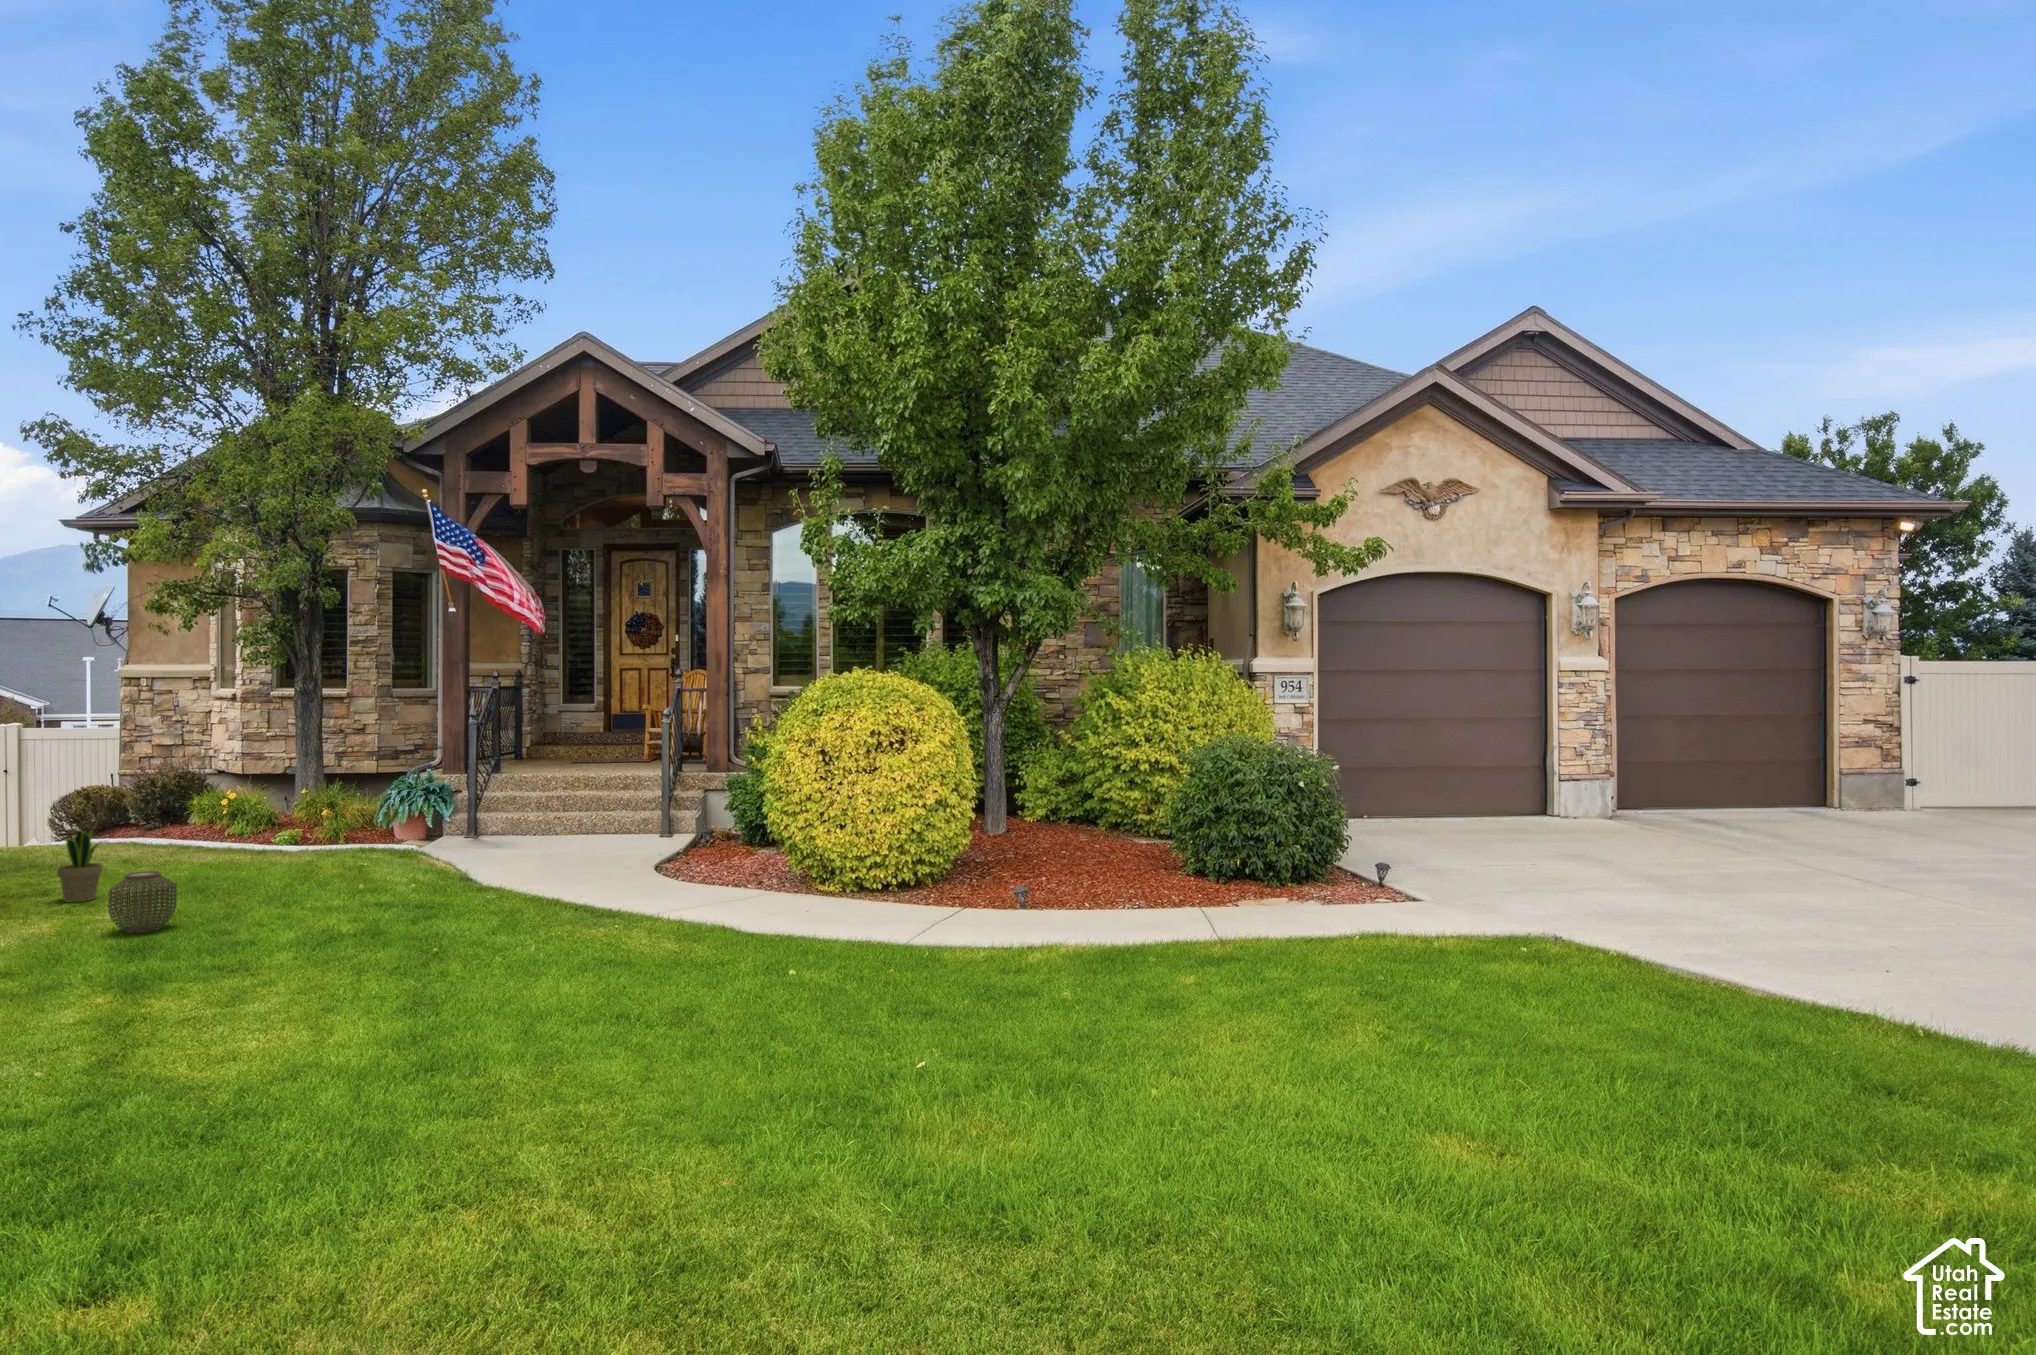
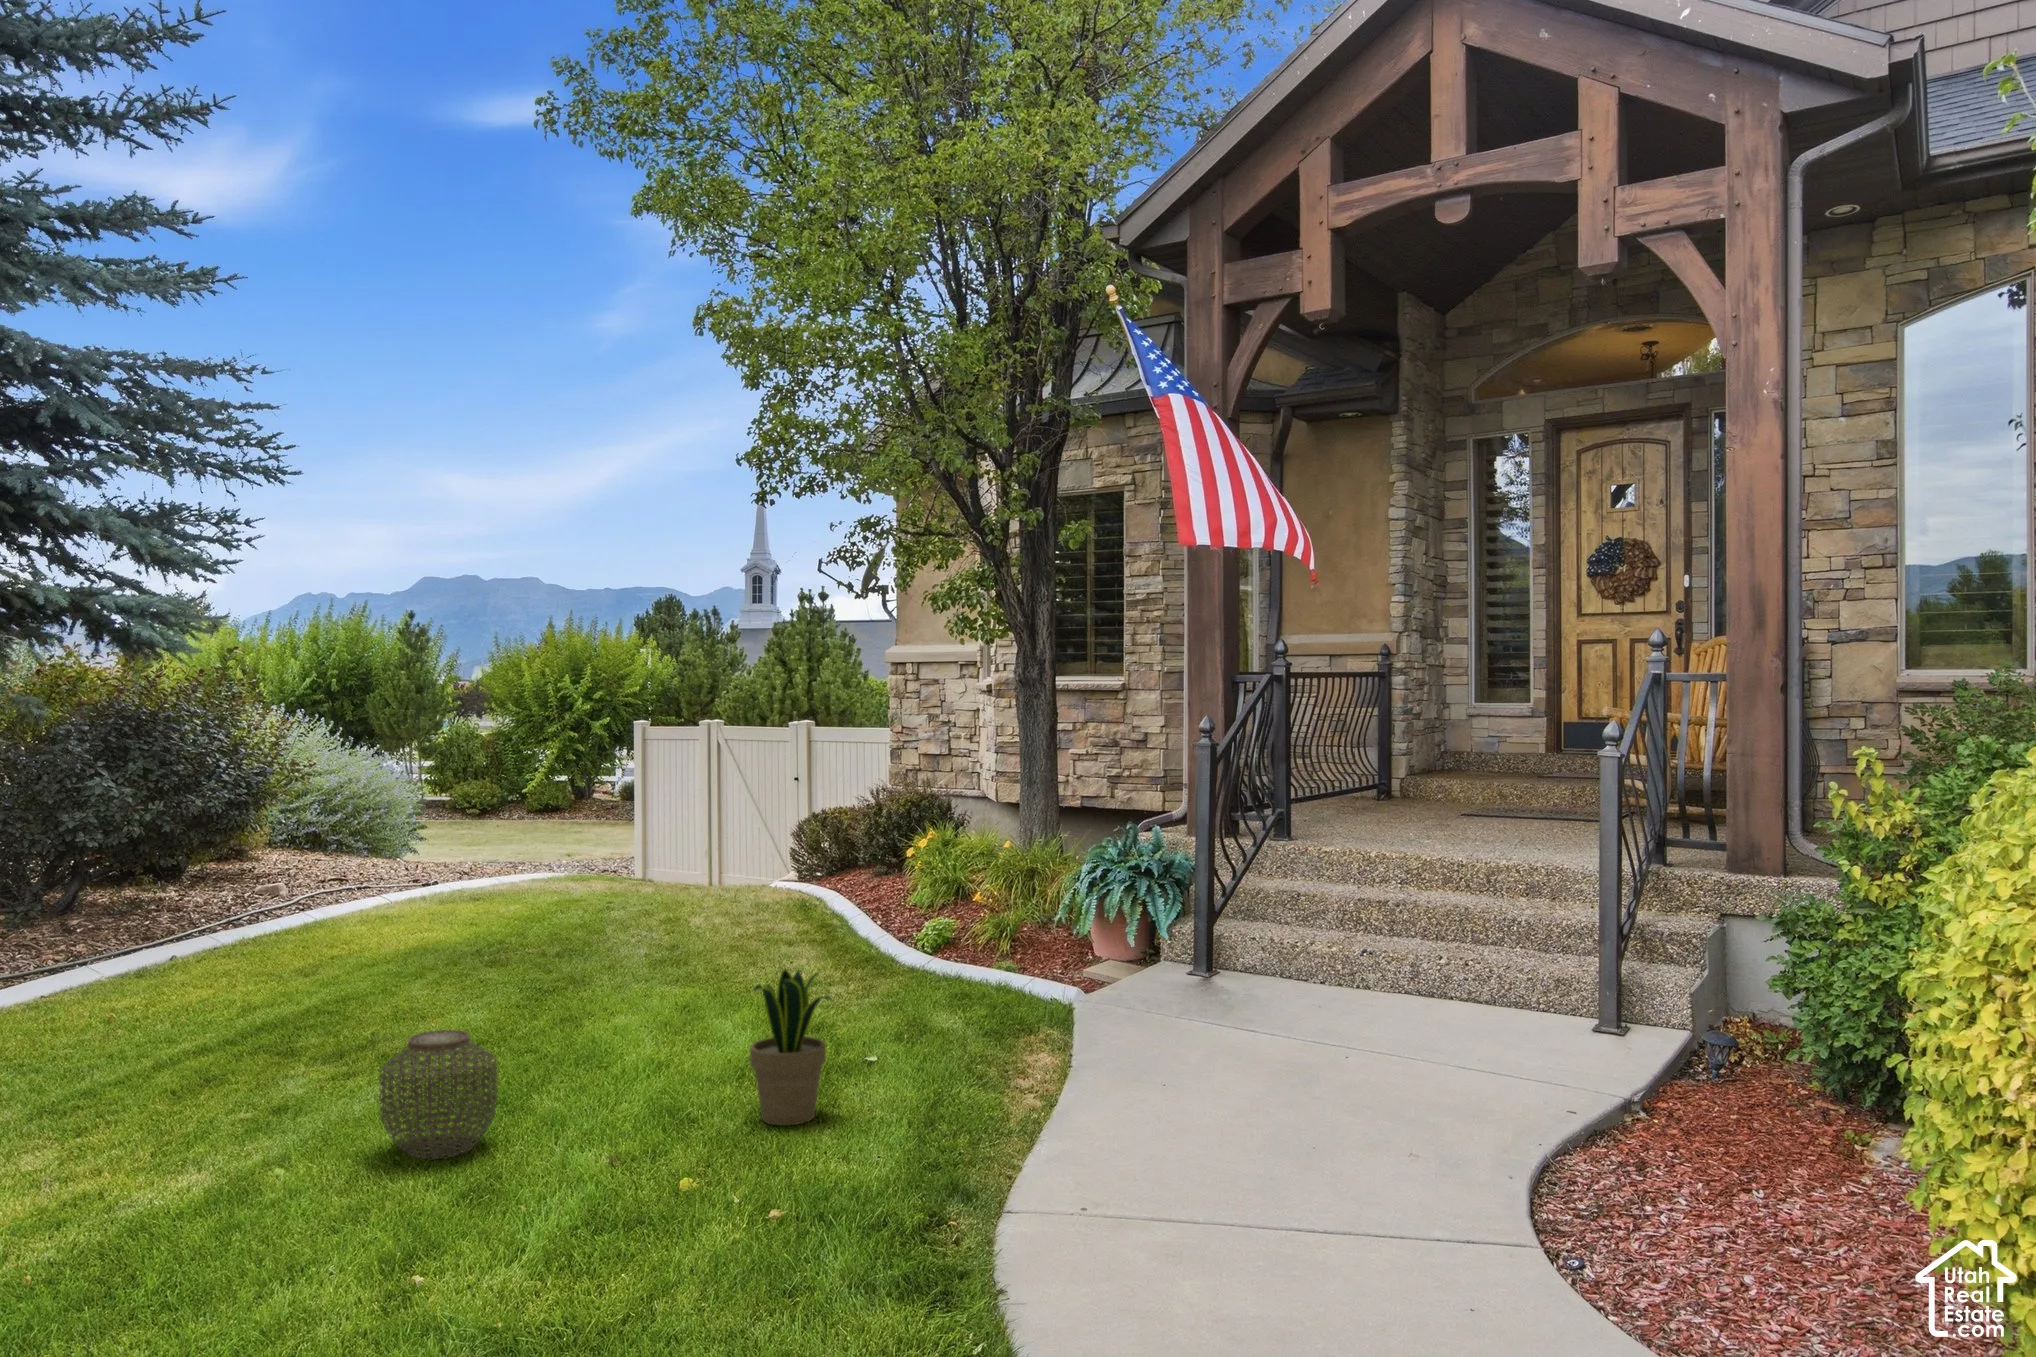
potted plant: present [57,831,108,903] -> present [750,970,832,1126]

